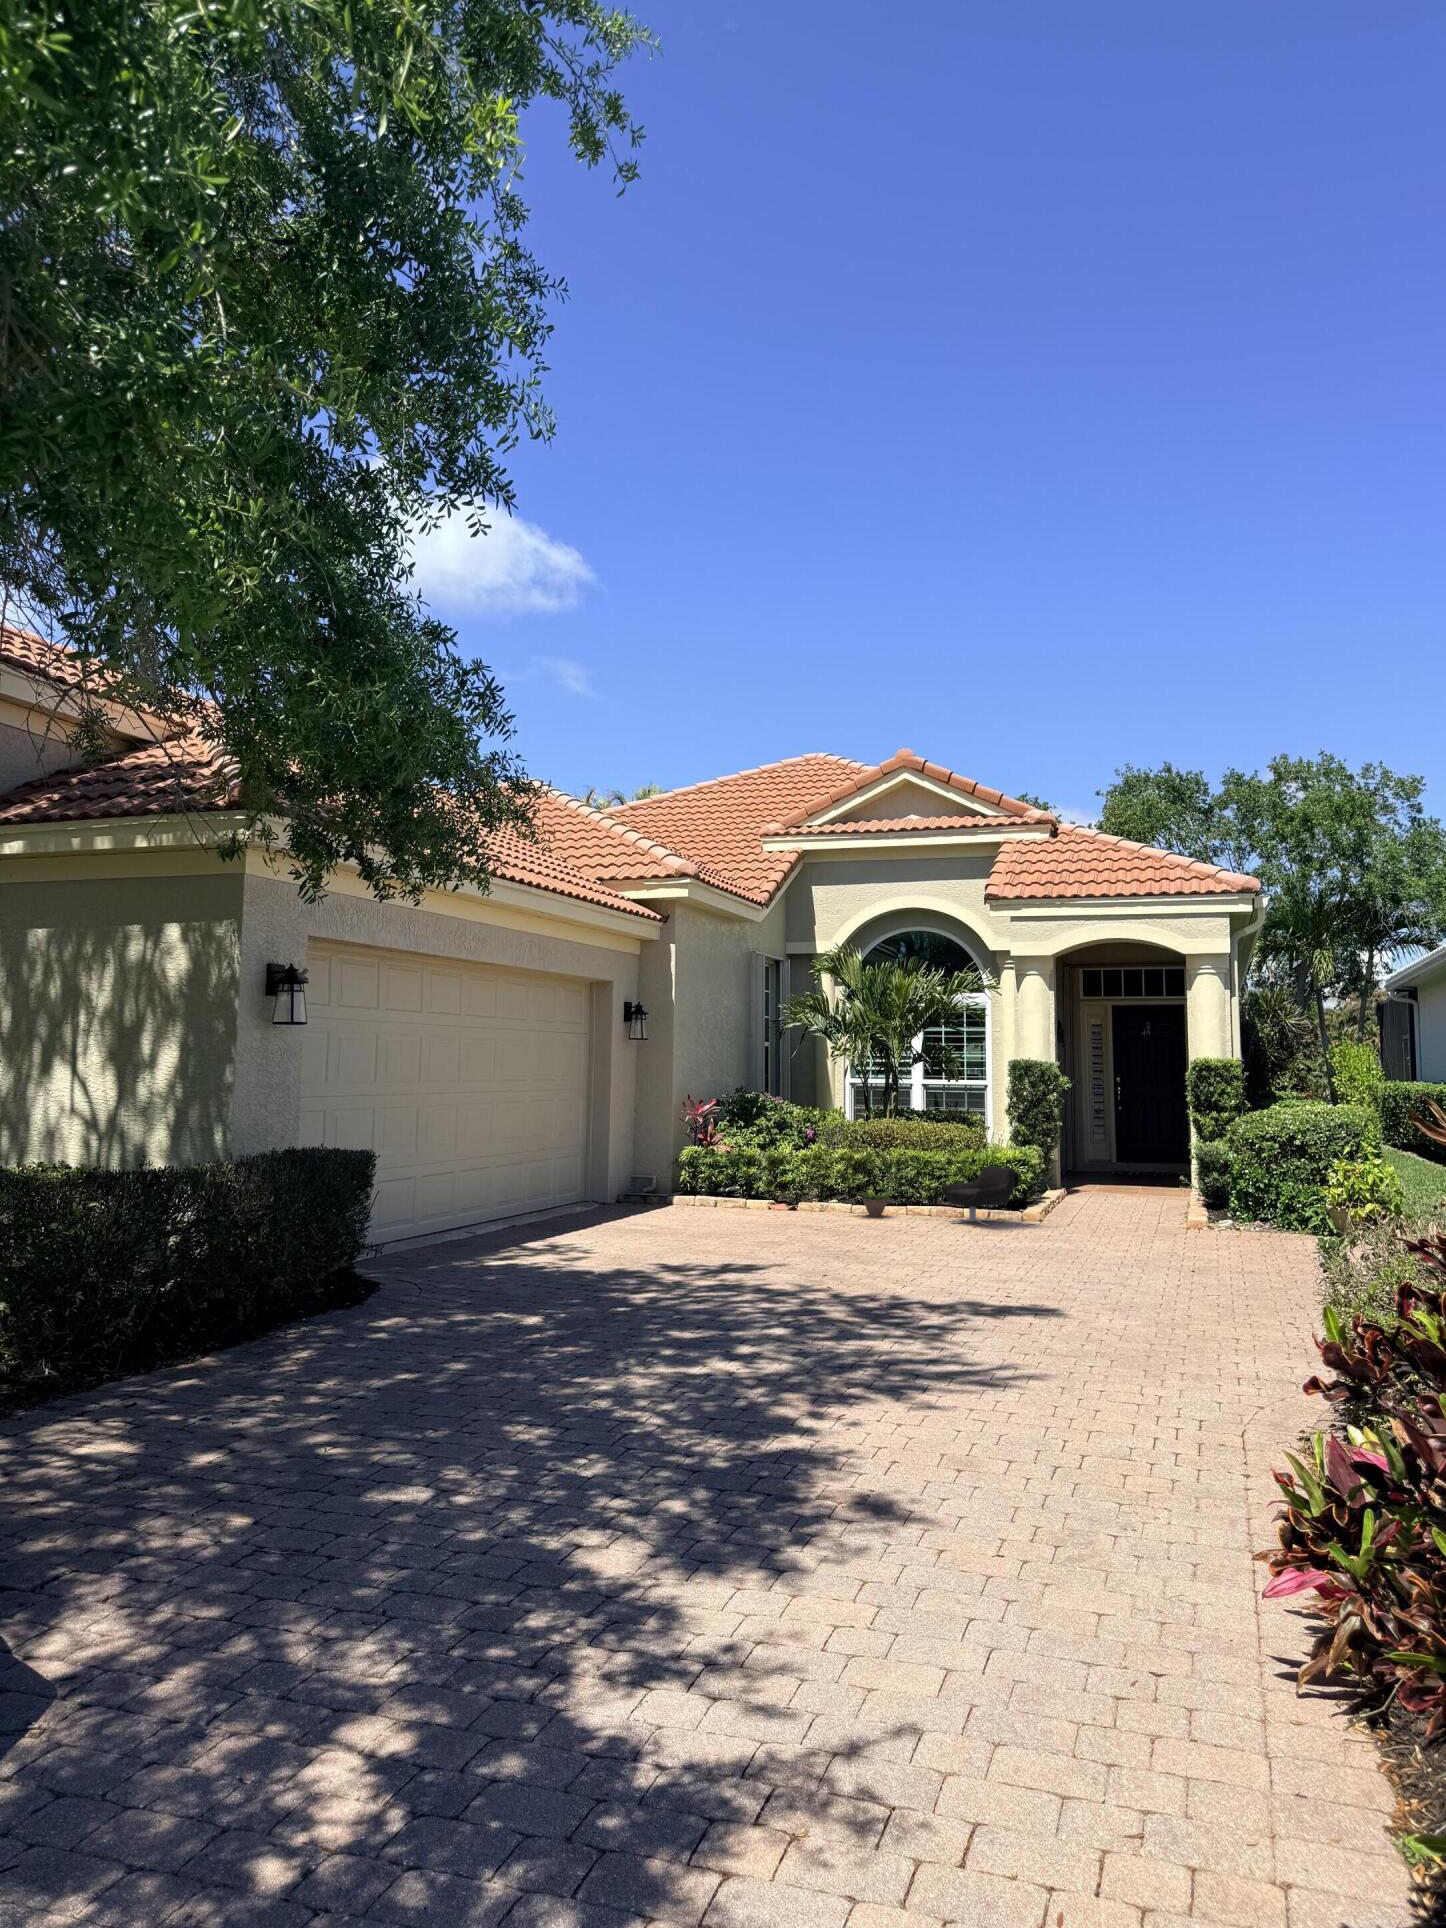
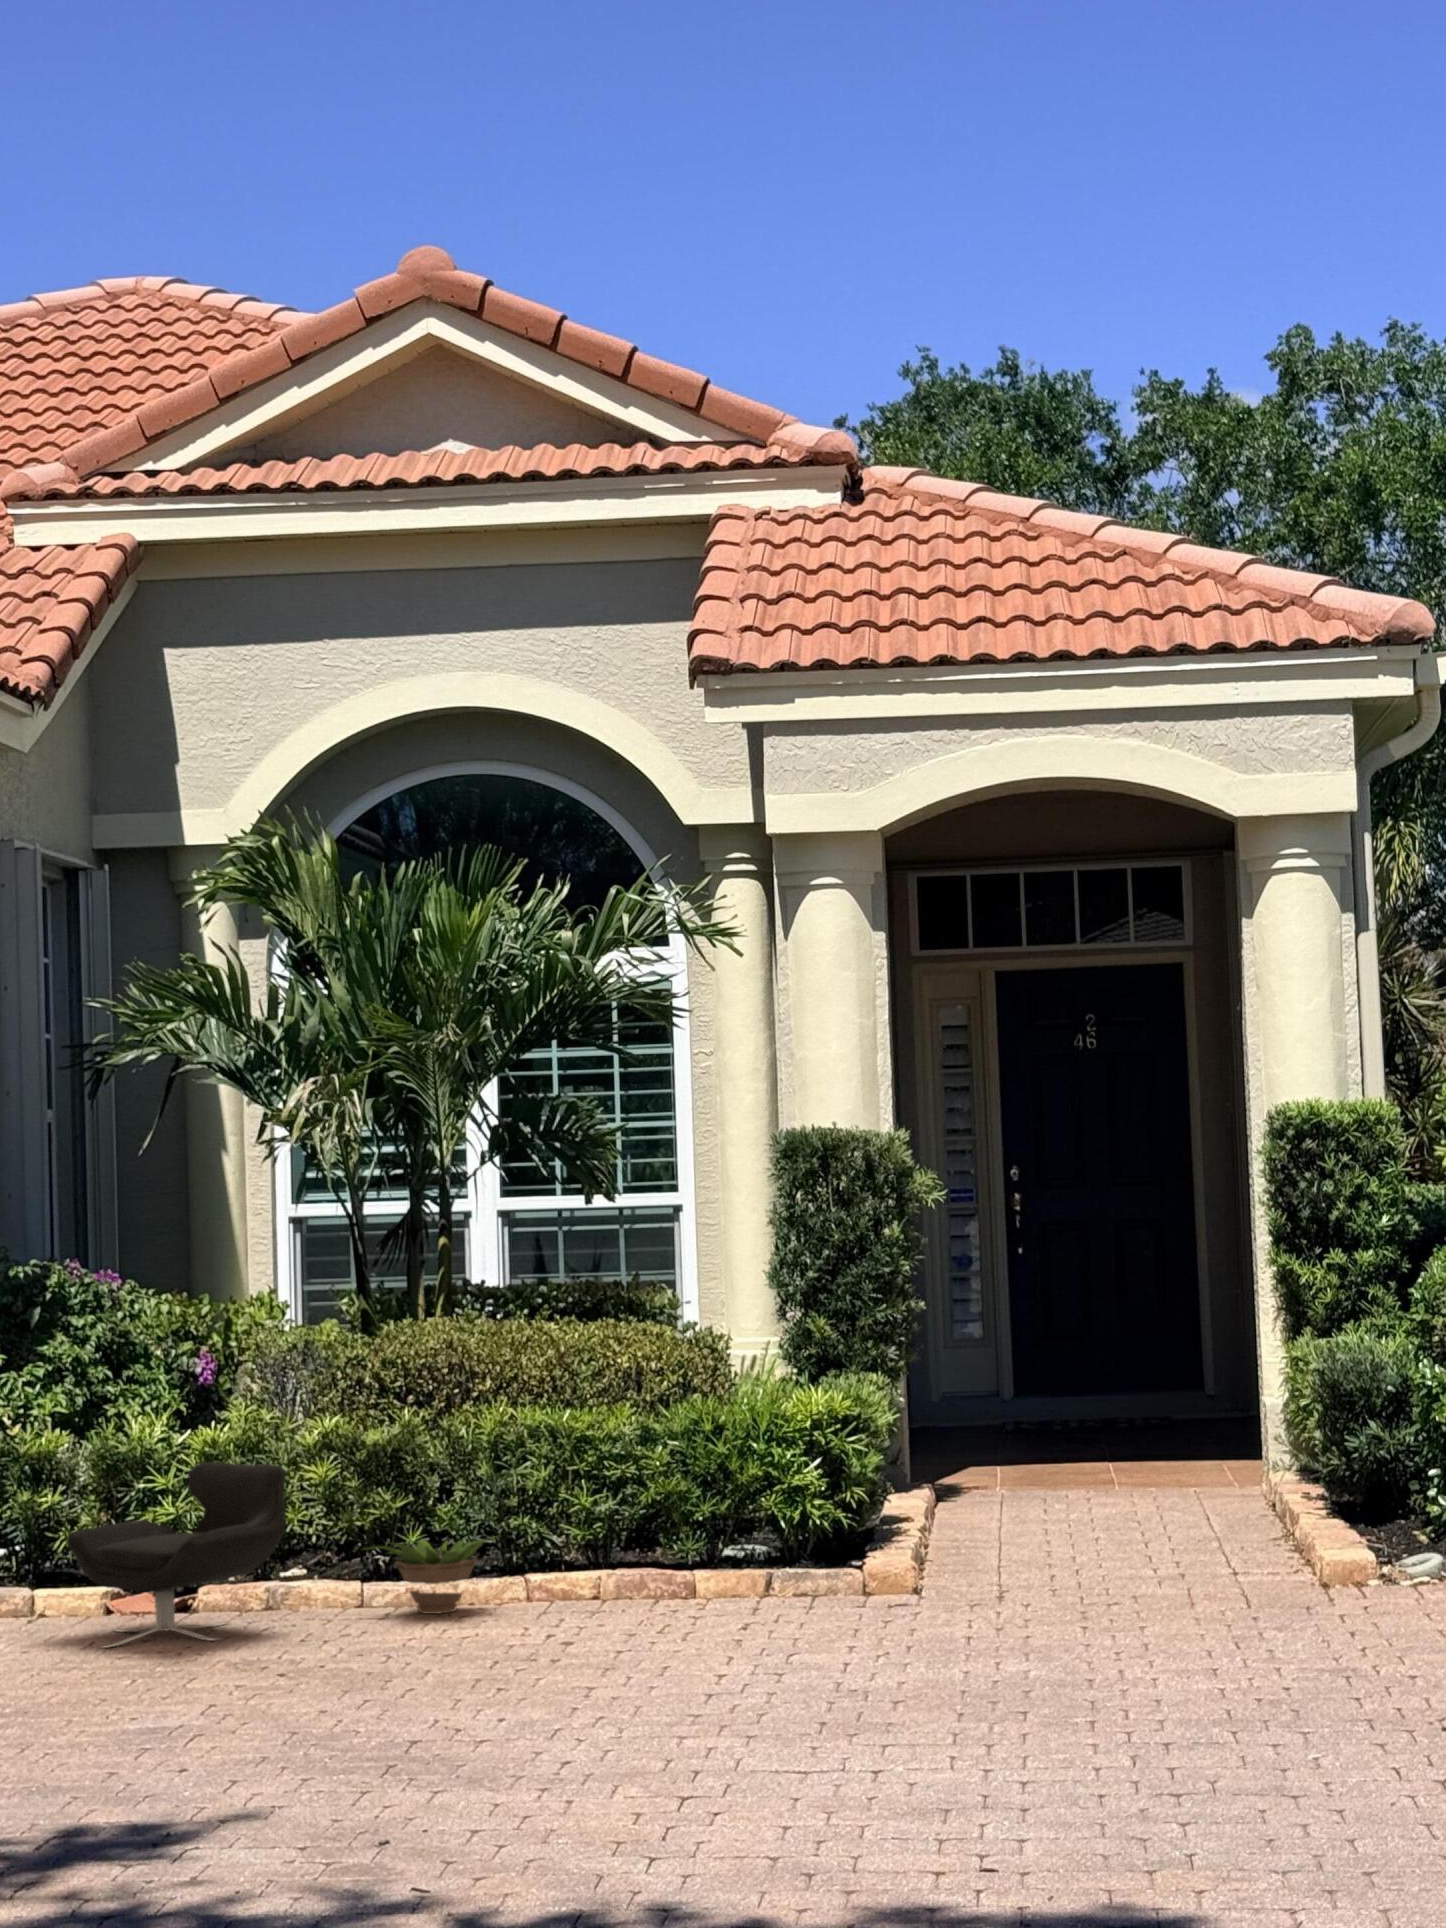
lounge chair: present [941,1166,1015,1225] -> present [66,1462,286,1648]

